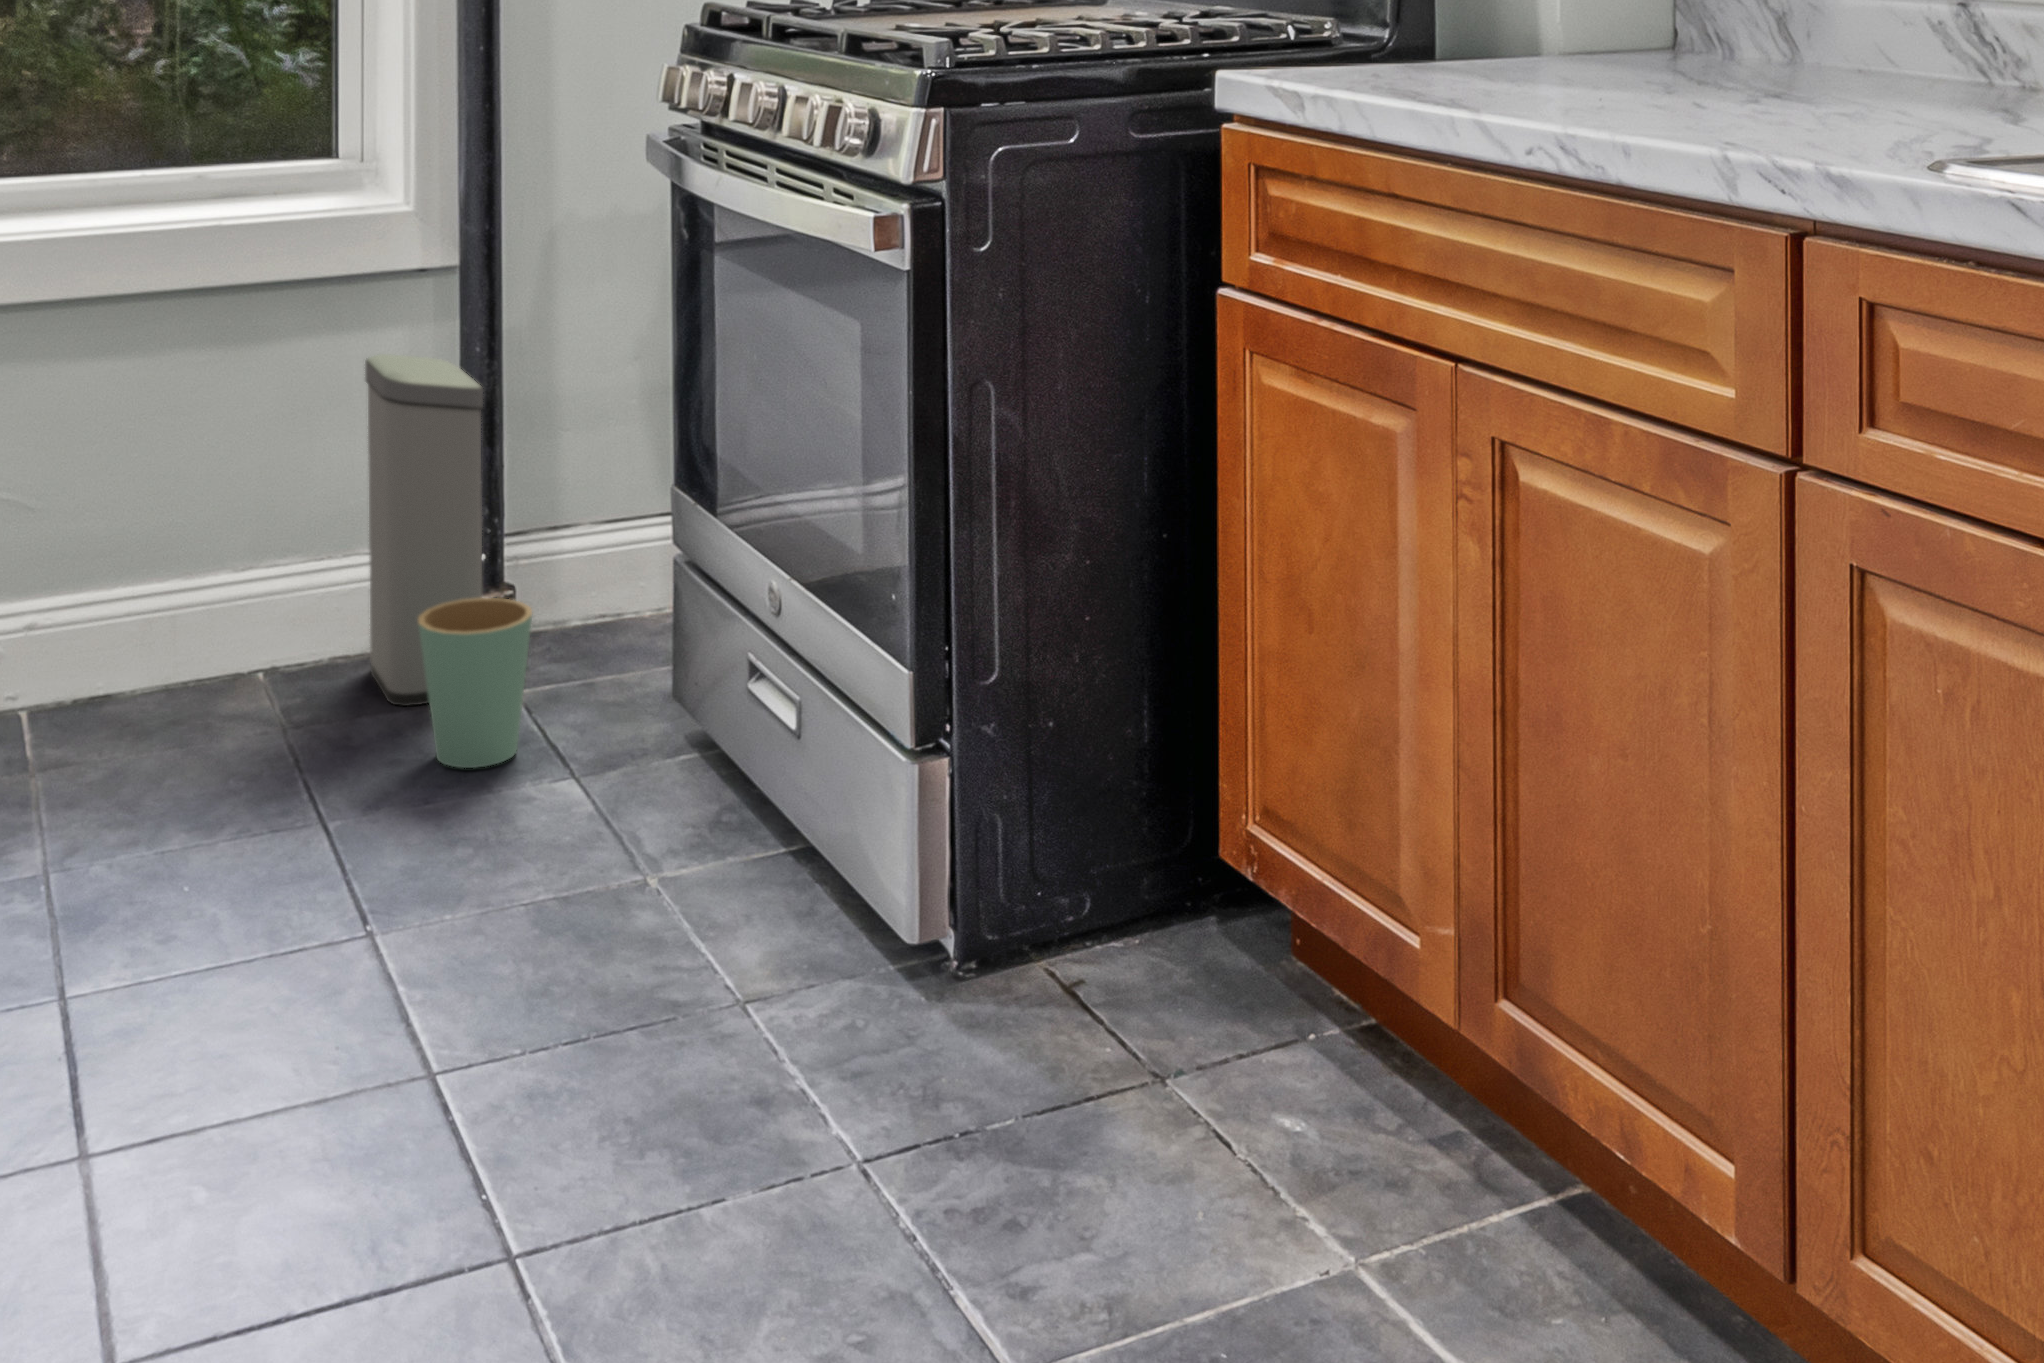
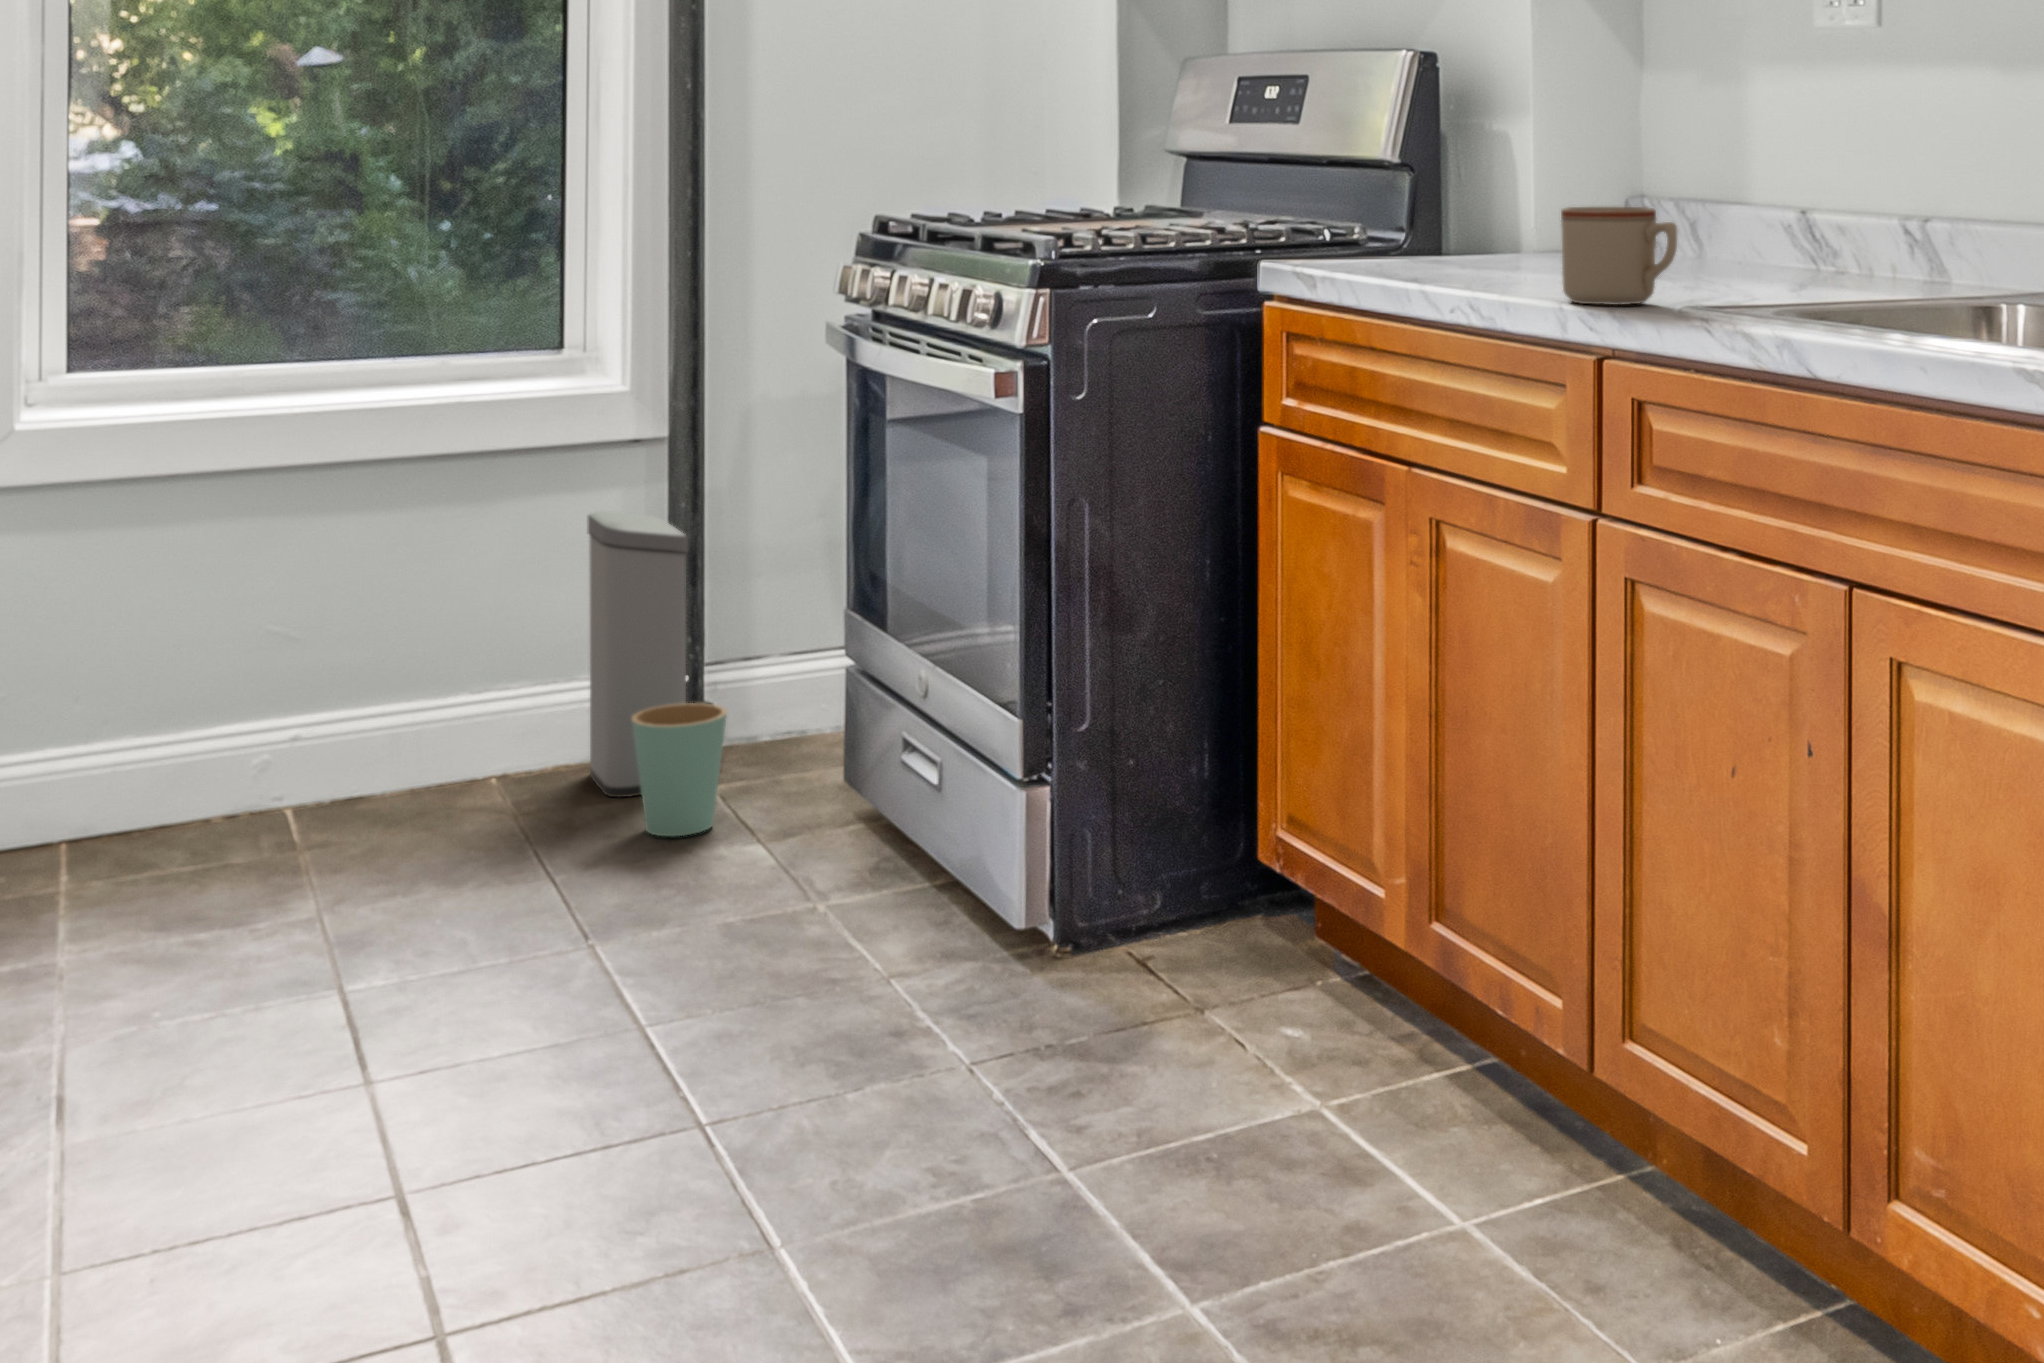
mug: none [1705,7,1889,151] -> present [1561,207,1677,305]

